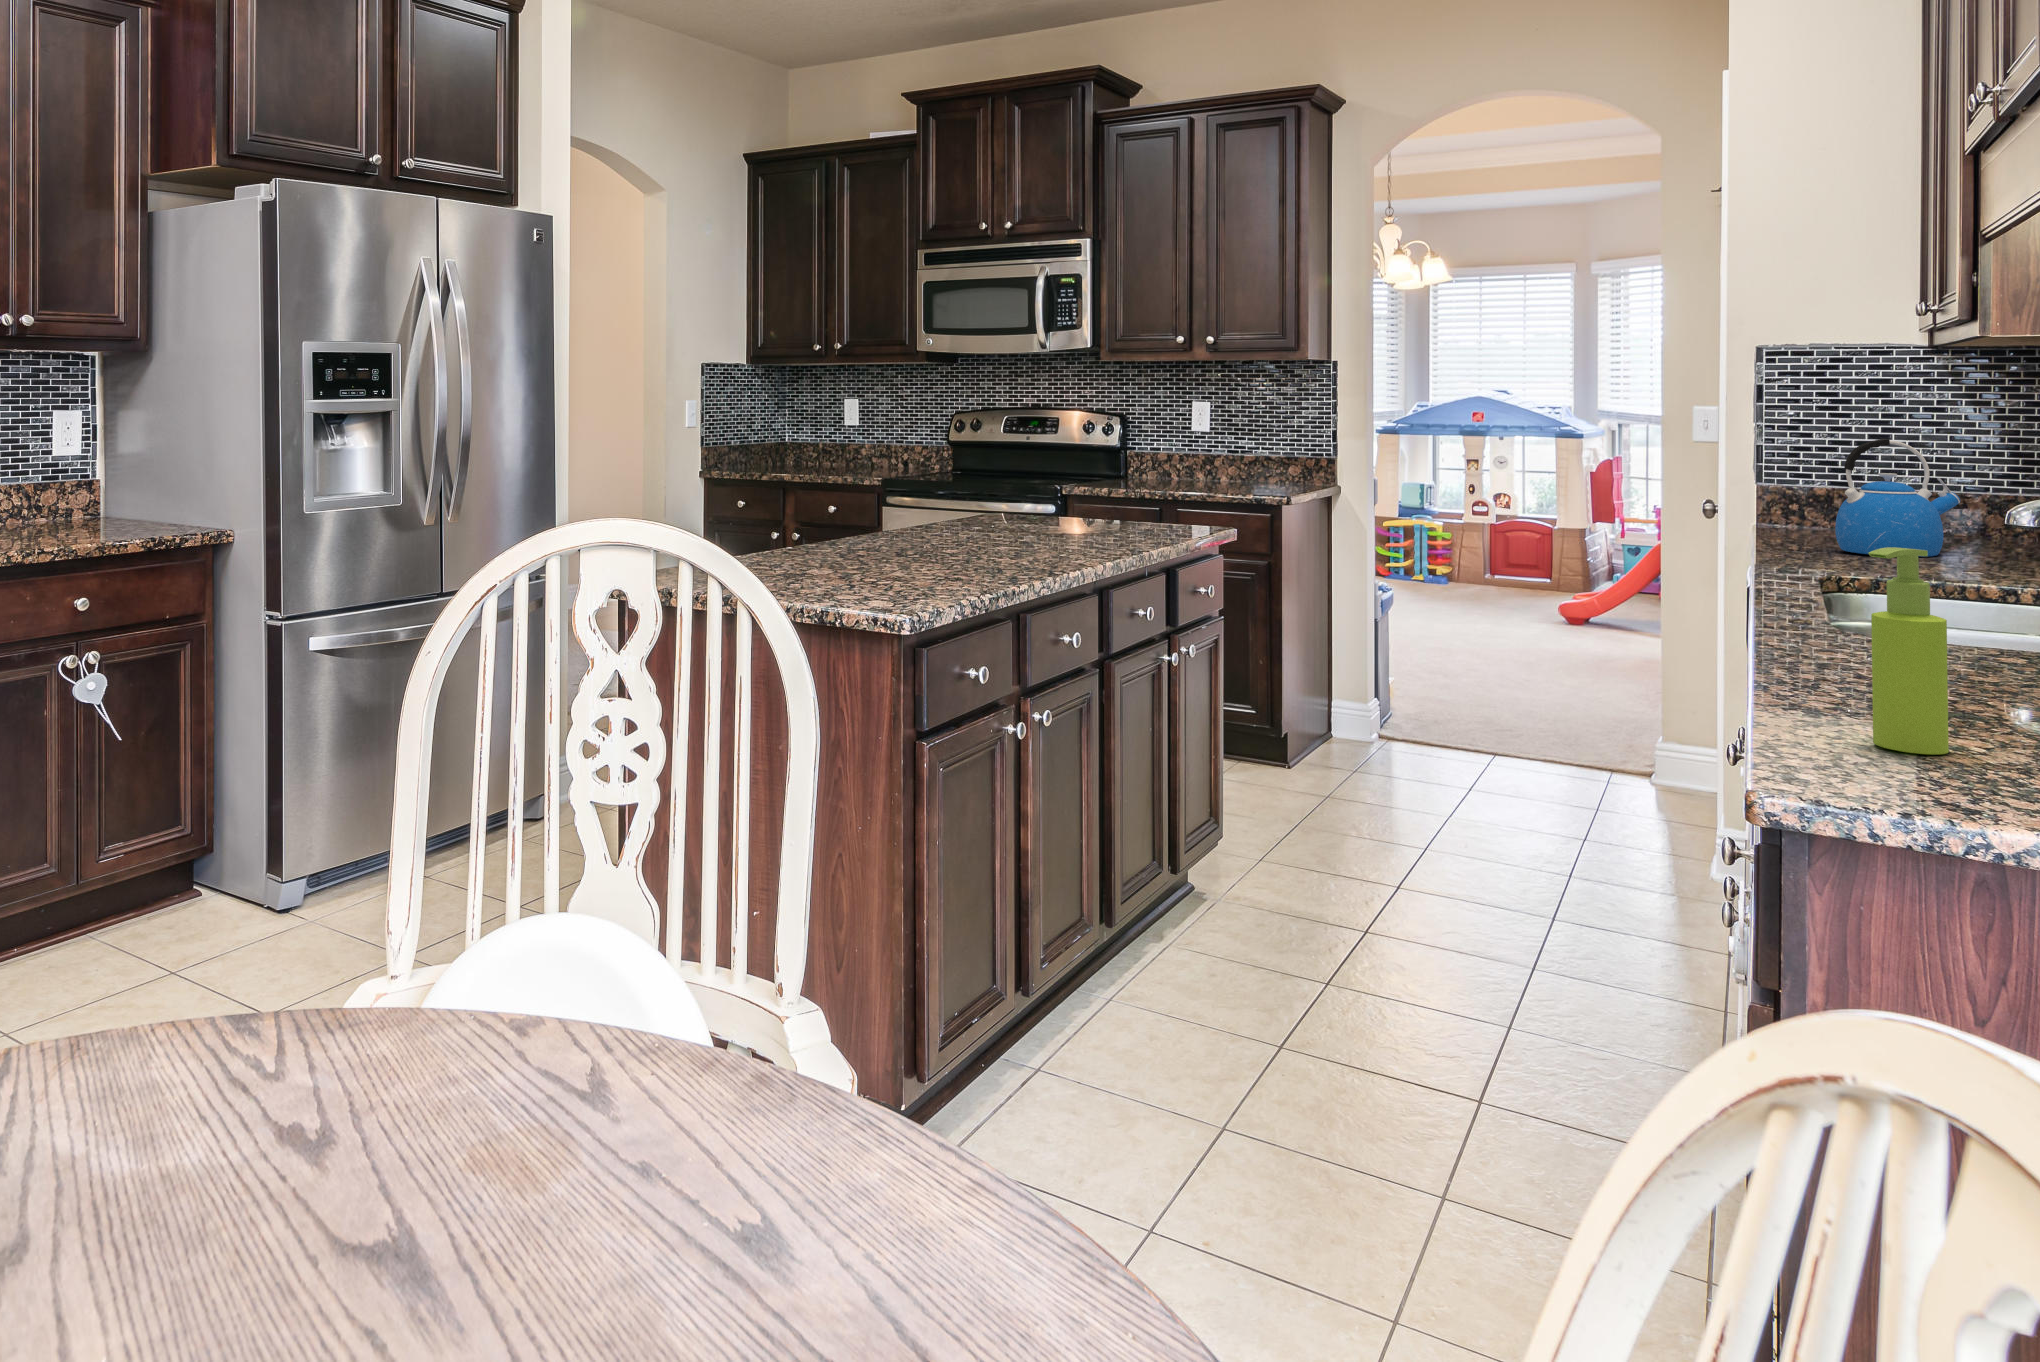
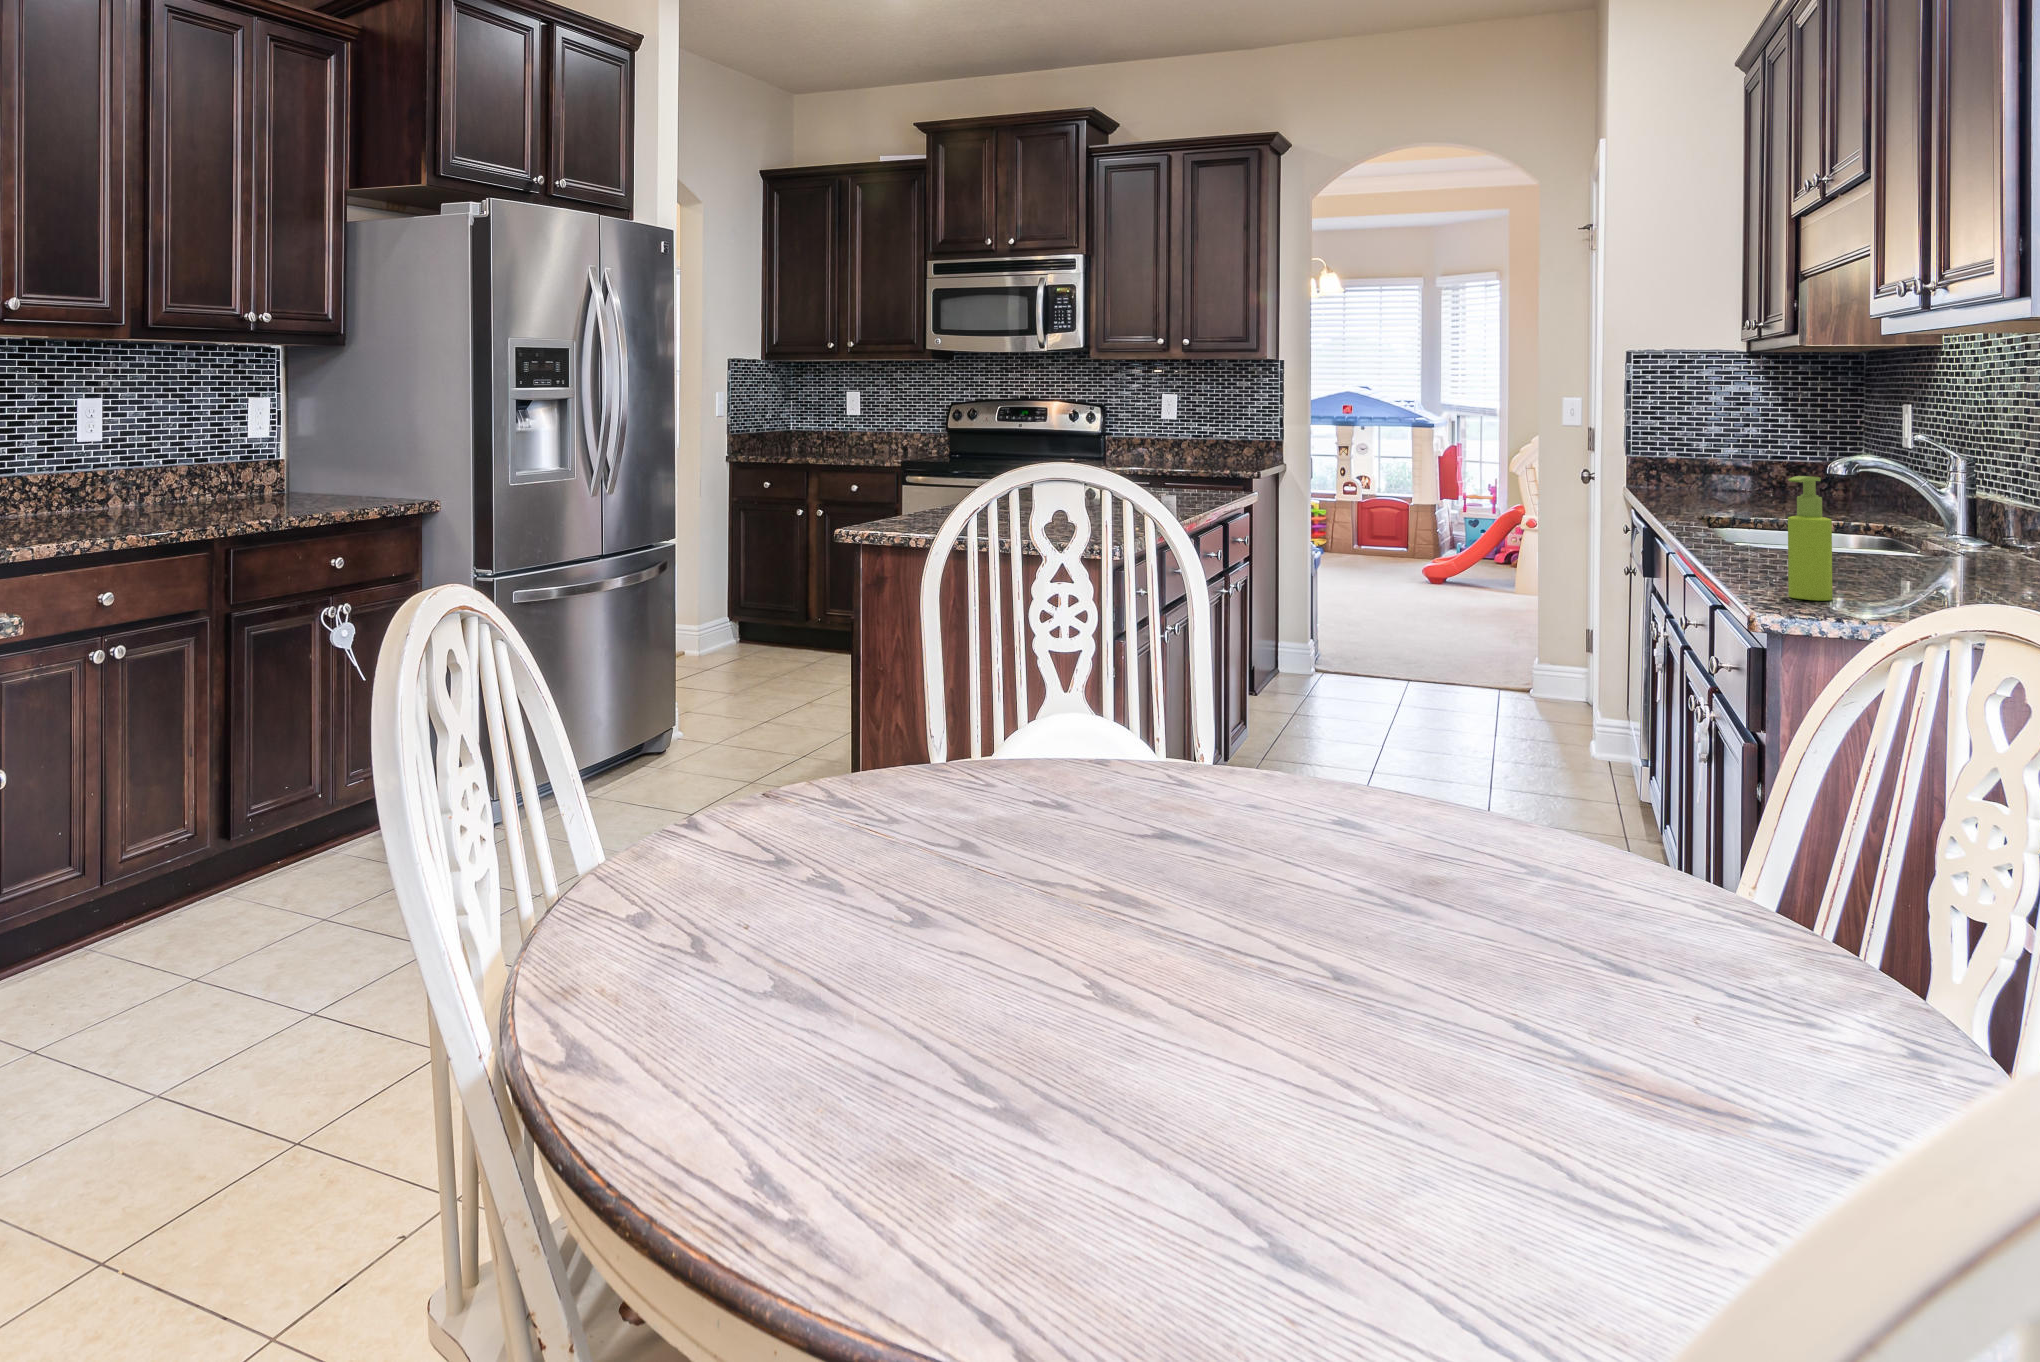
kettle: present [1835,439,1960,557] -> none [1688,420,1774,507]

